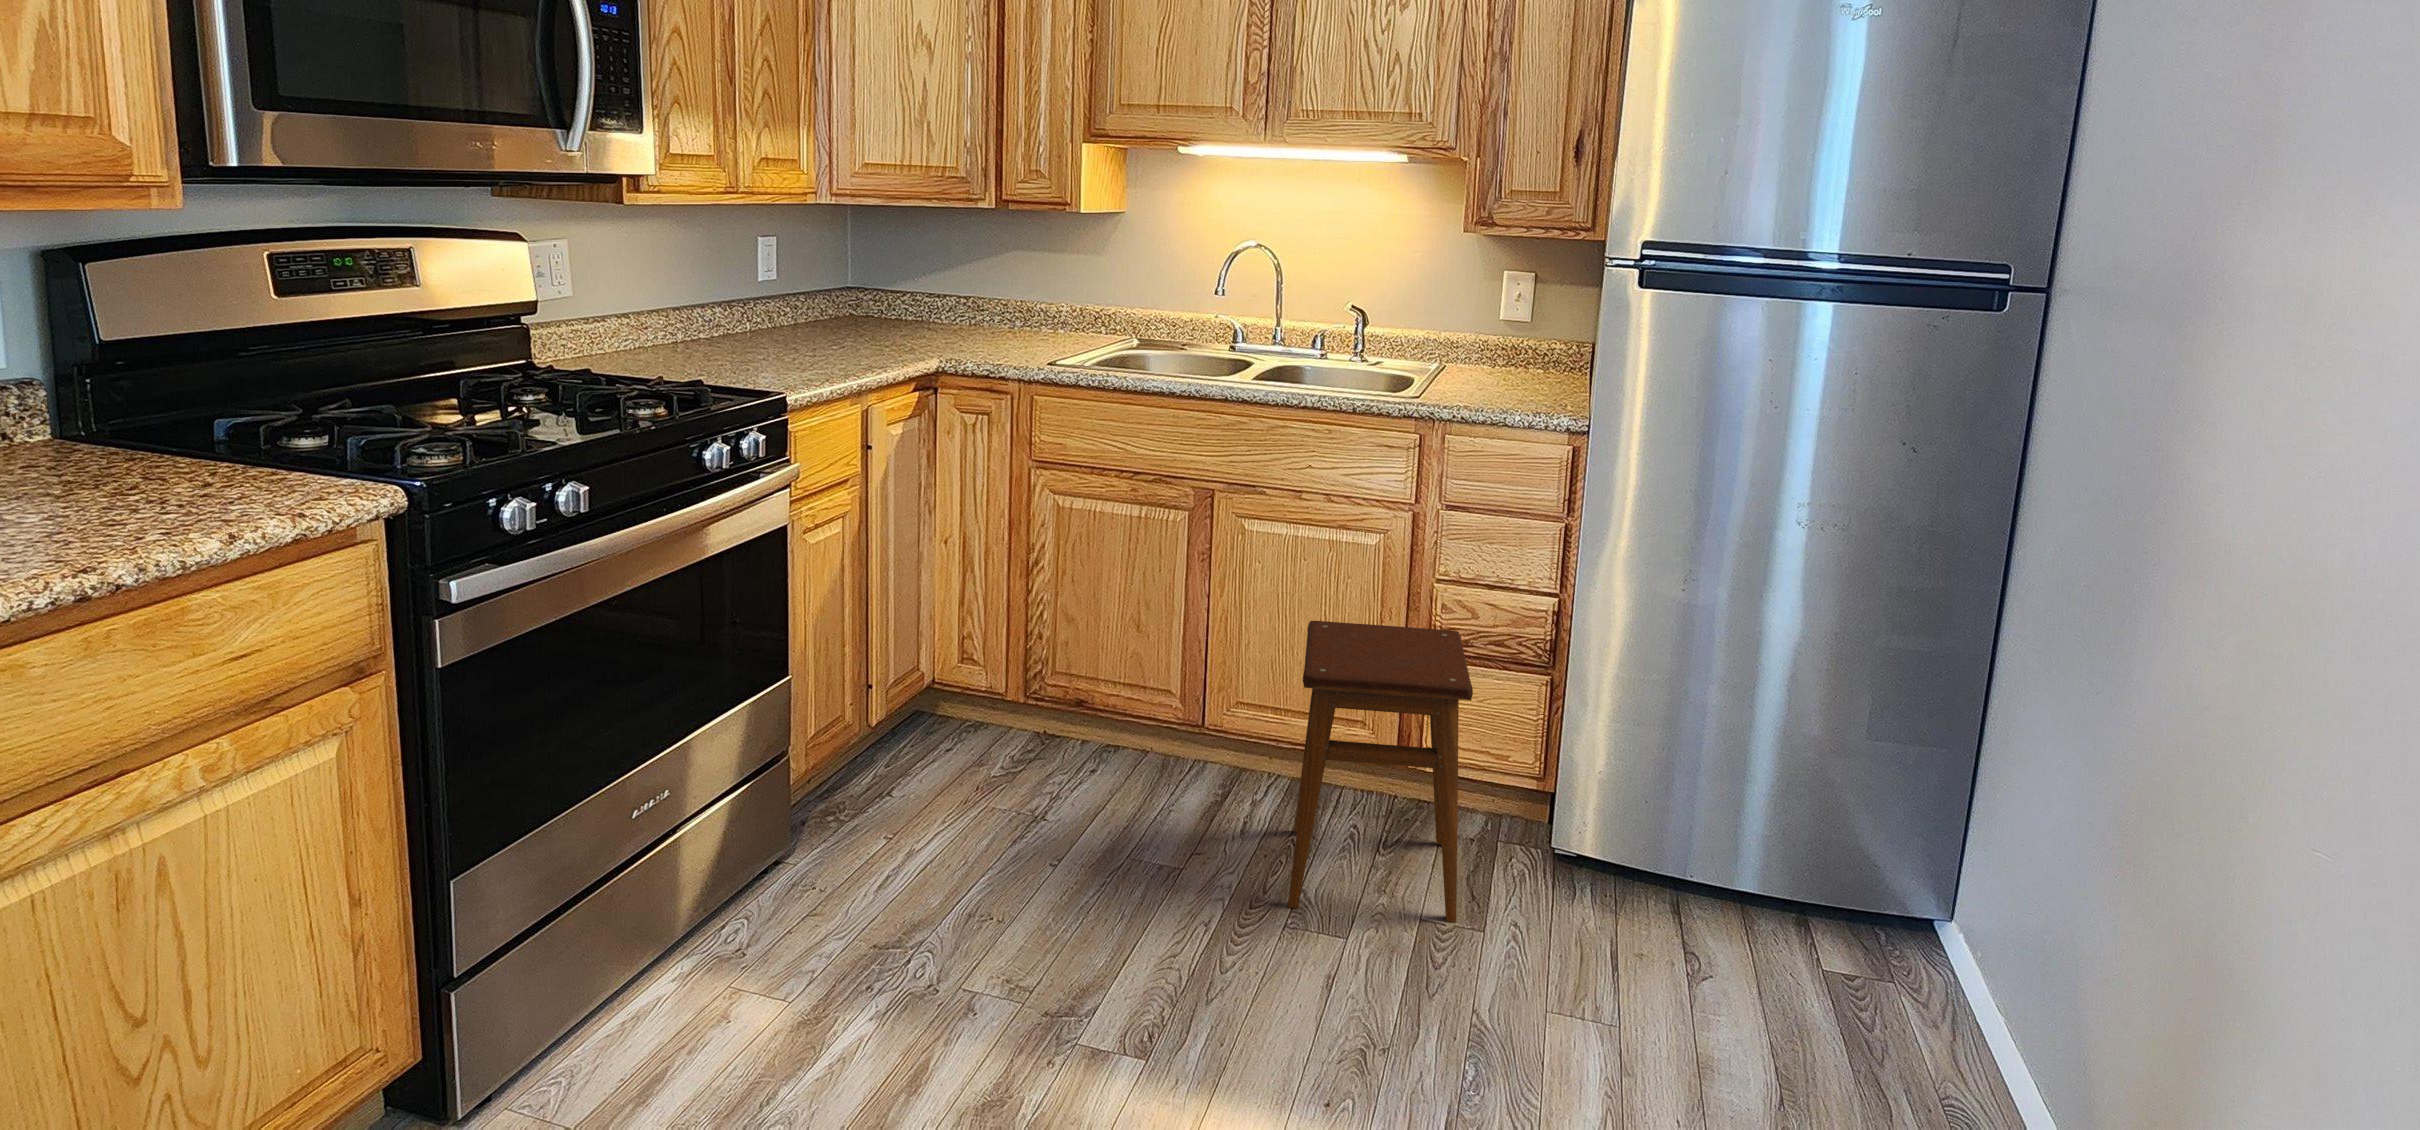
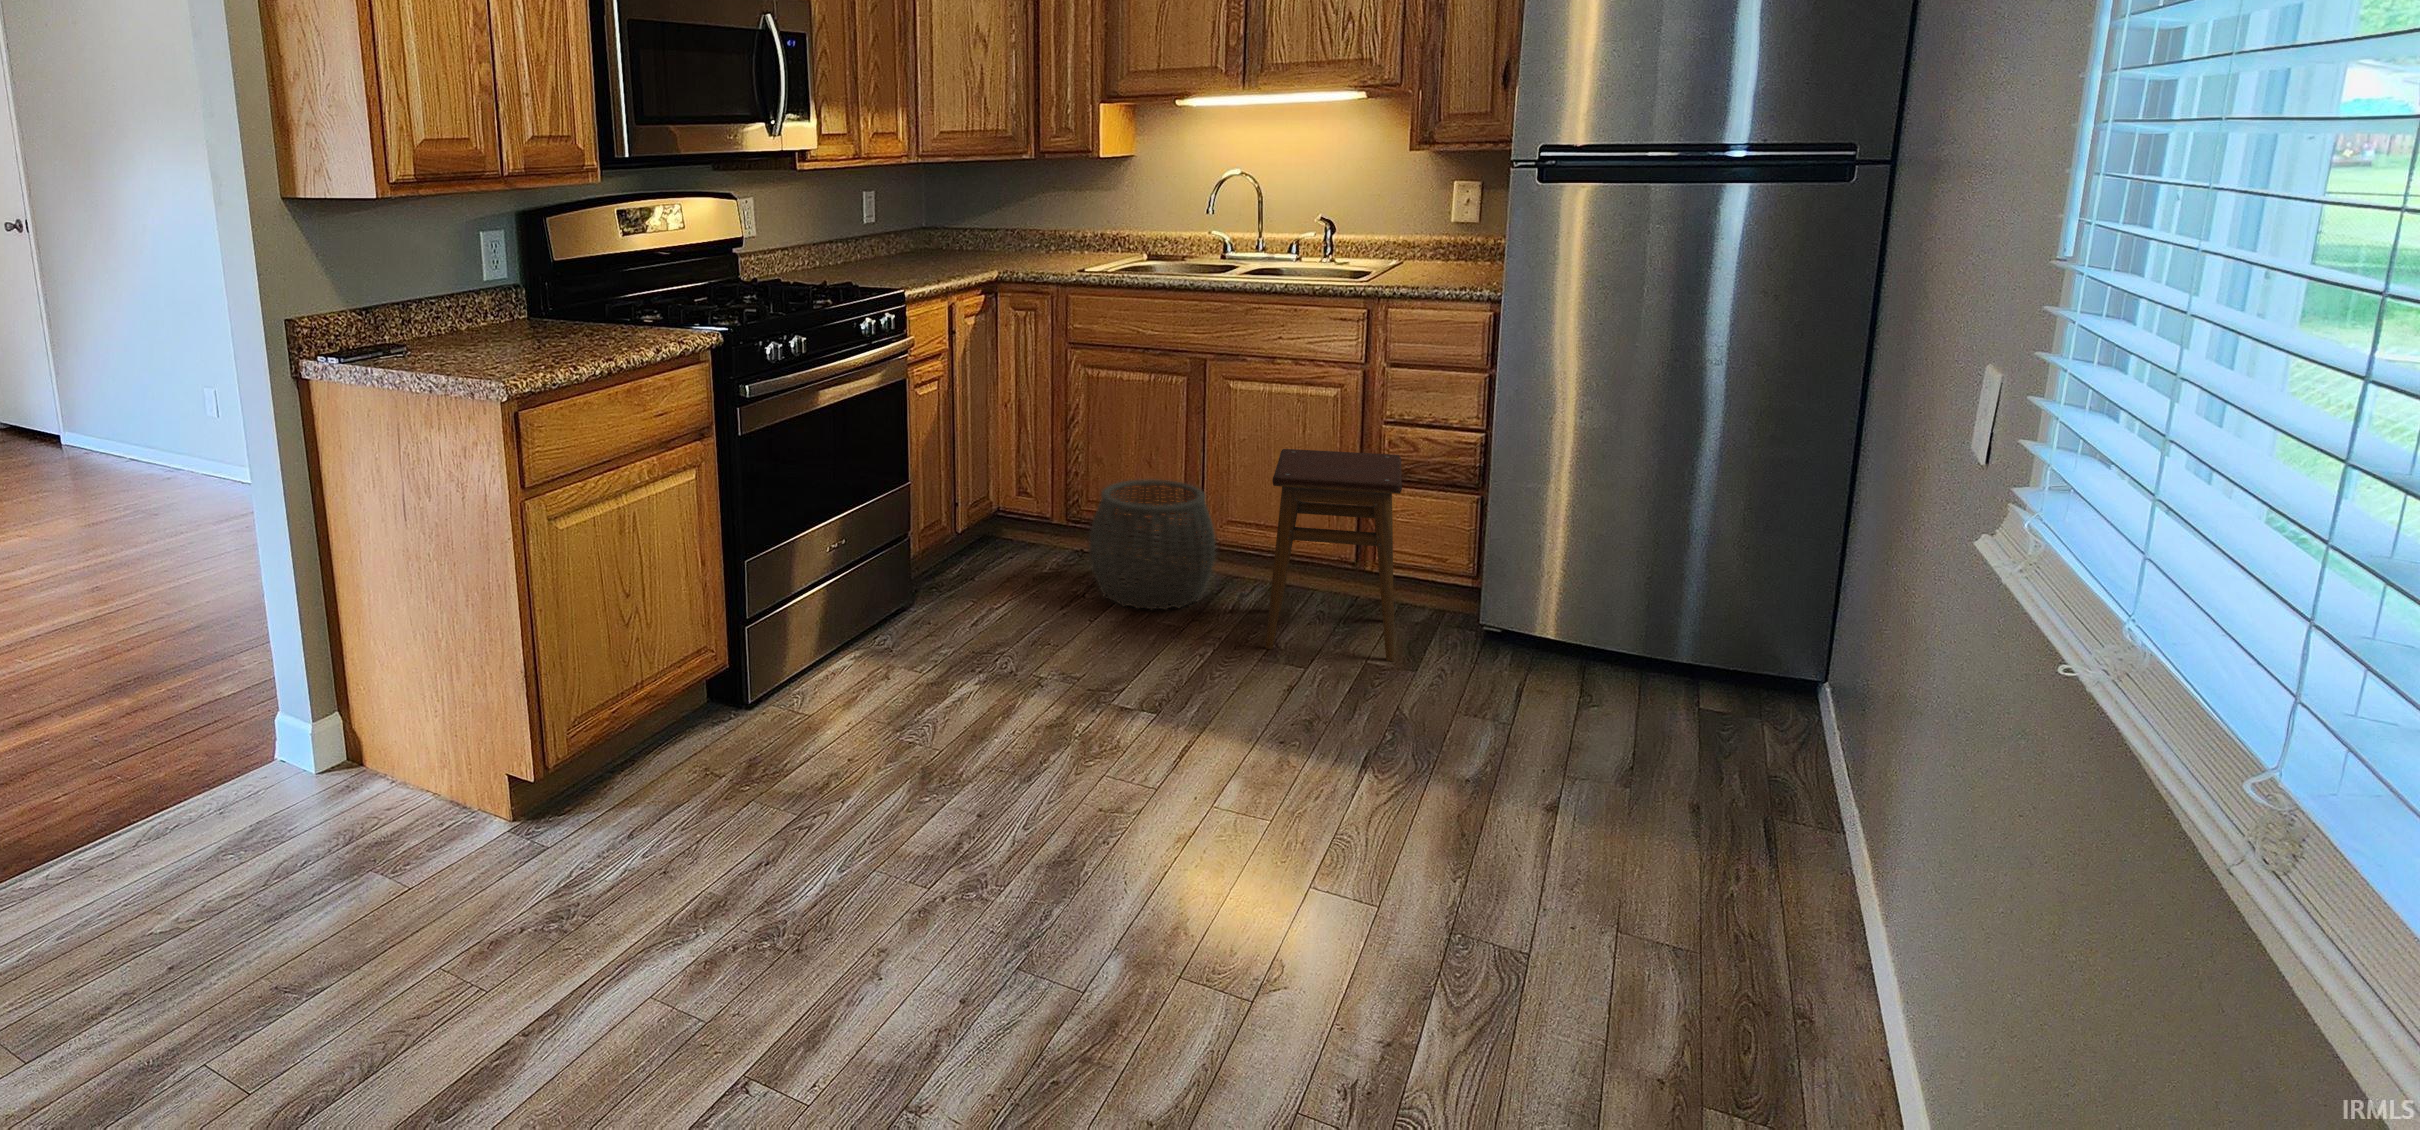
woven basket: none [1049,649,1221,841] -> present [1089,480,1216,610]

